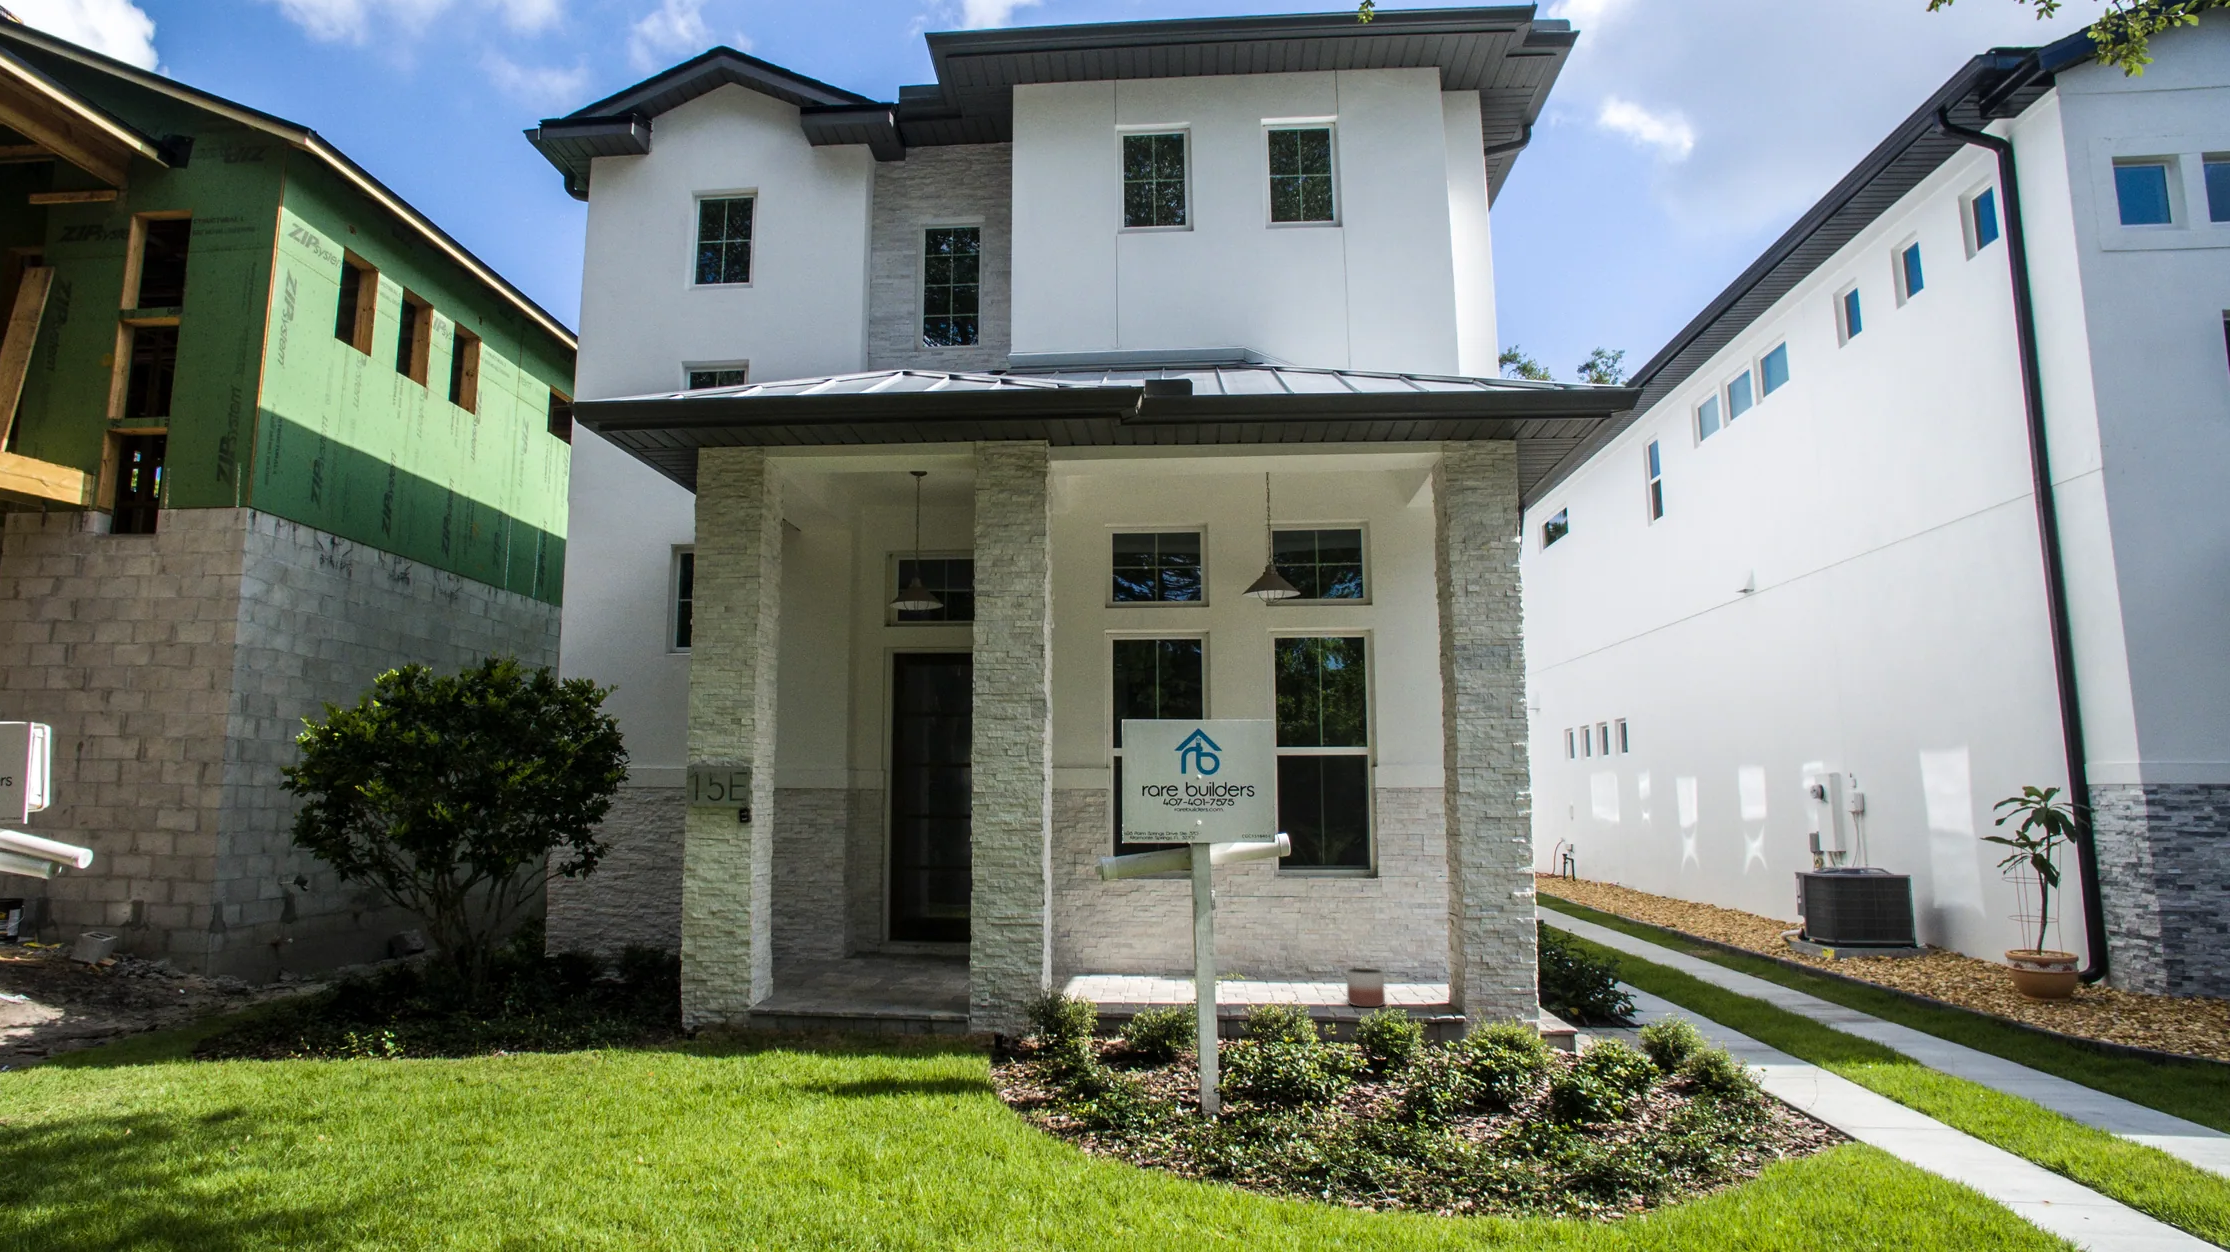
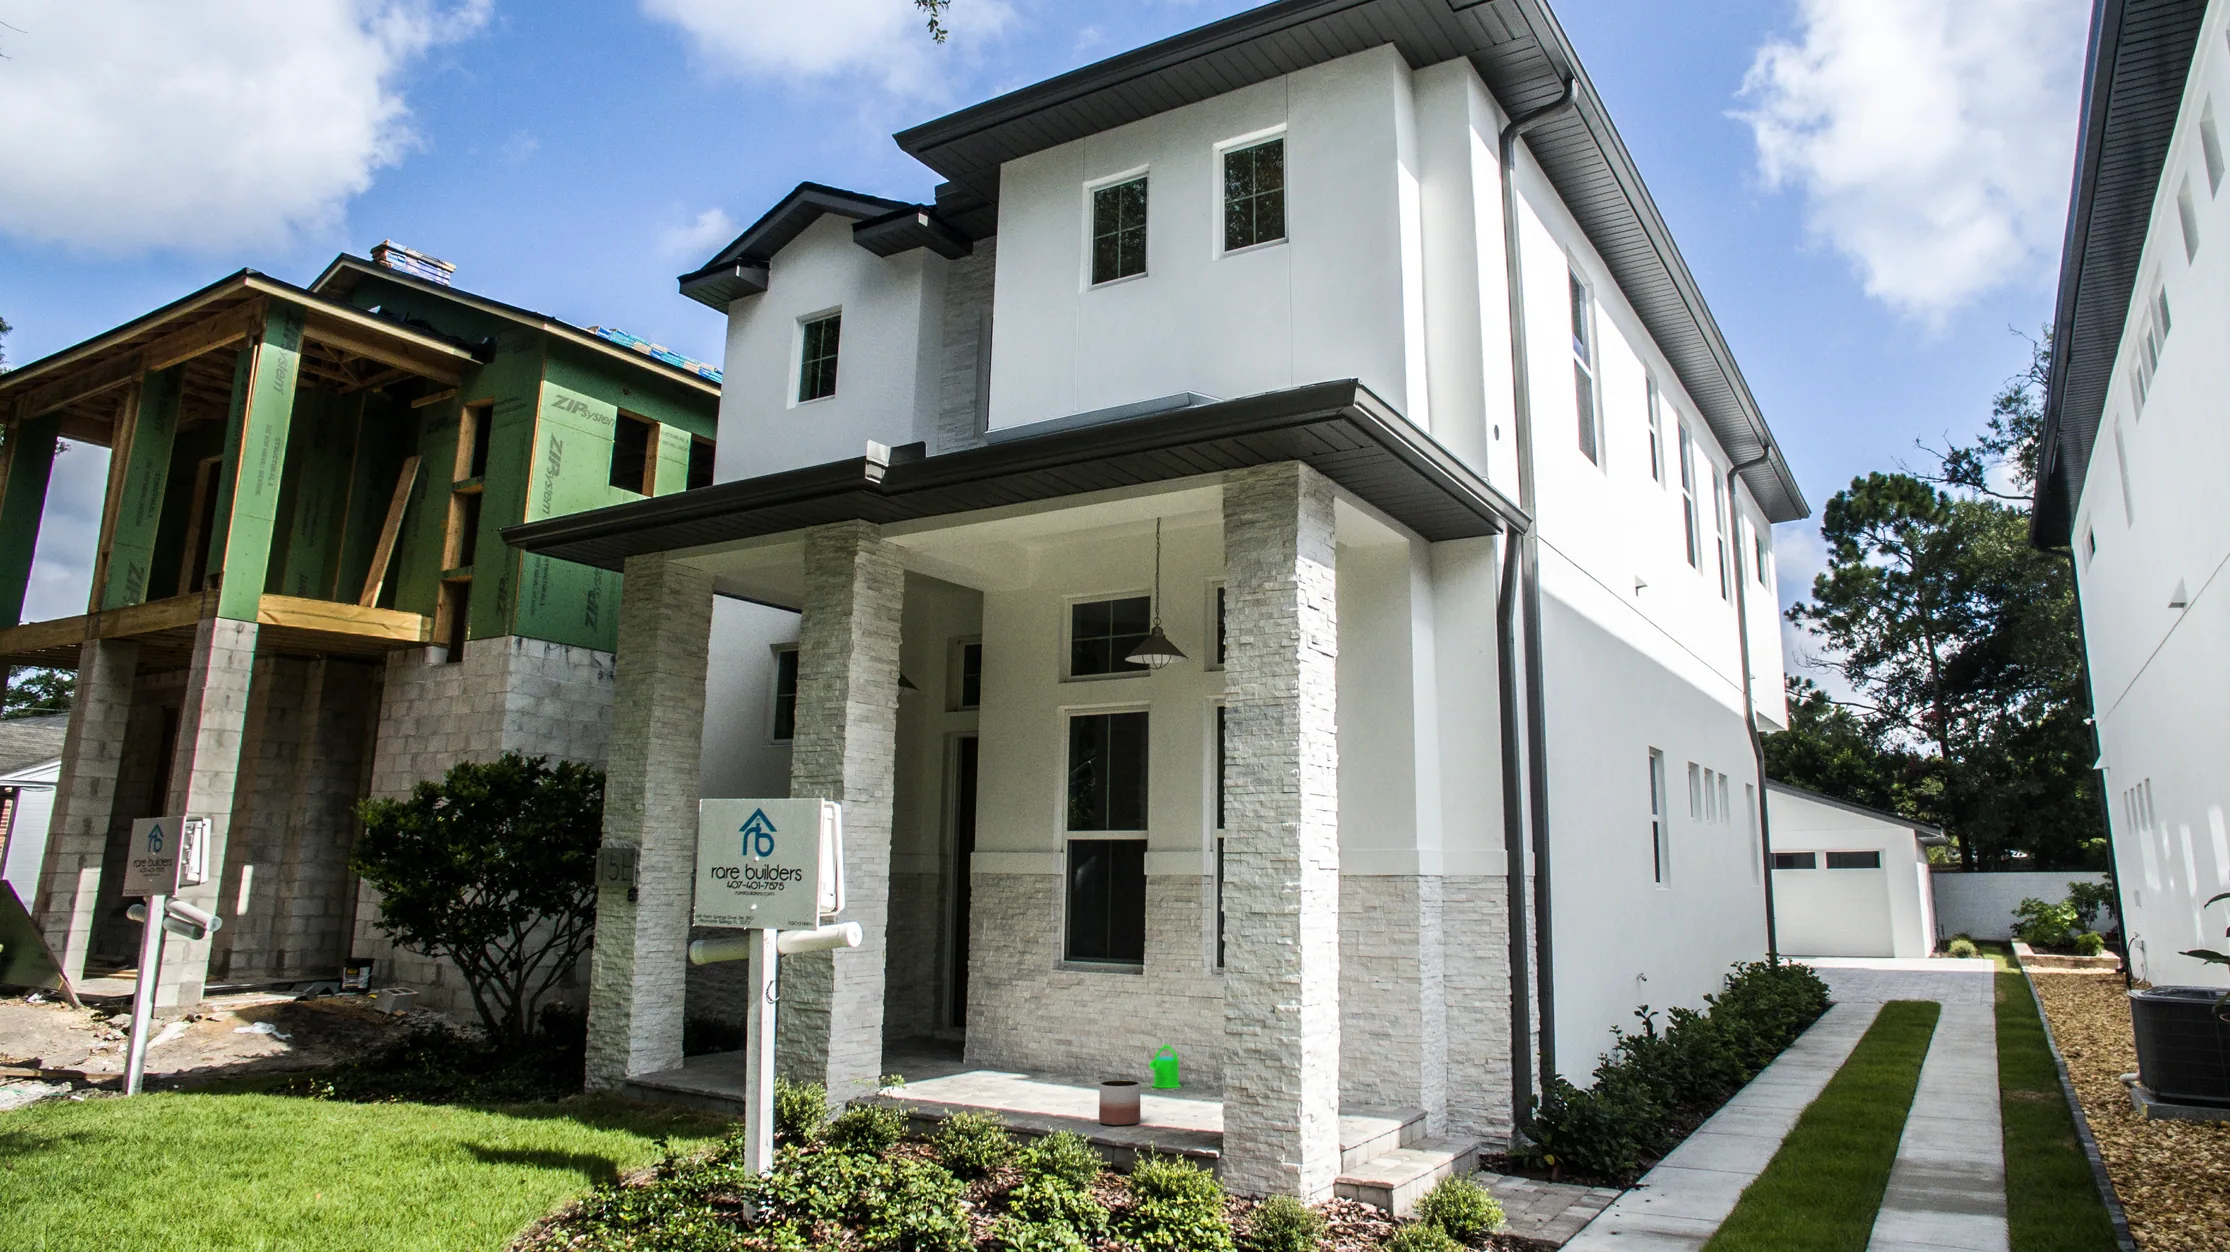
watering can: none [1257,939,1285,977] -> present [1149,1044,1180,1088]

